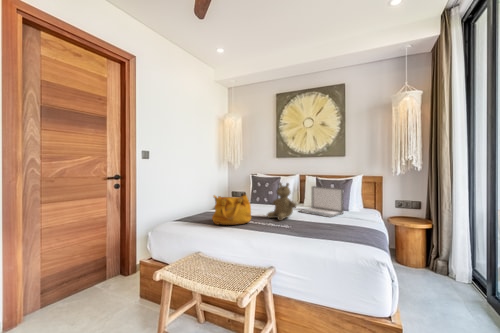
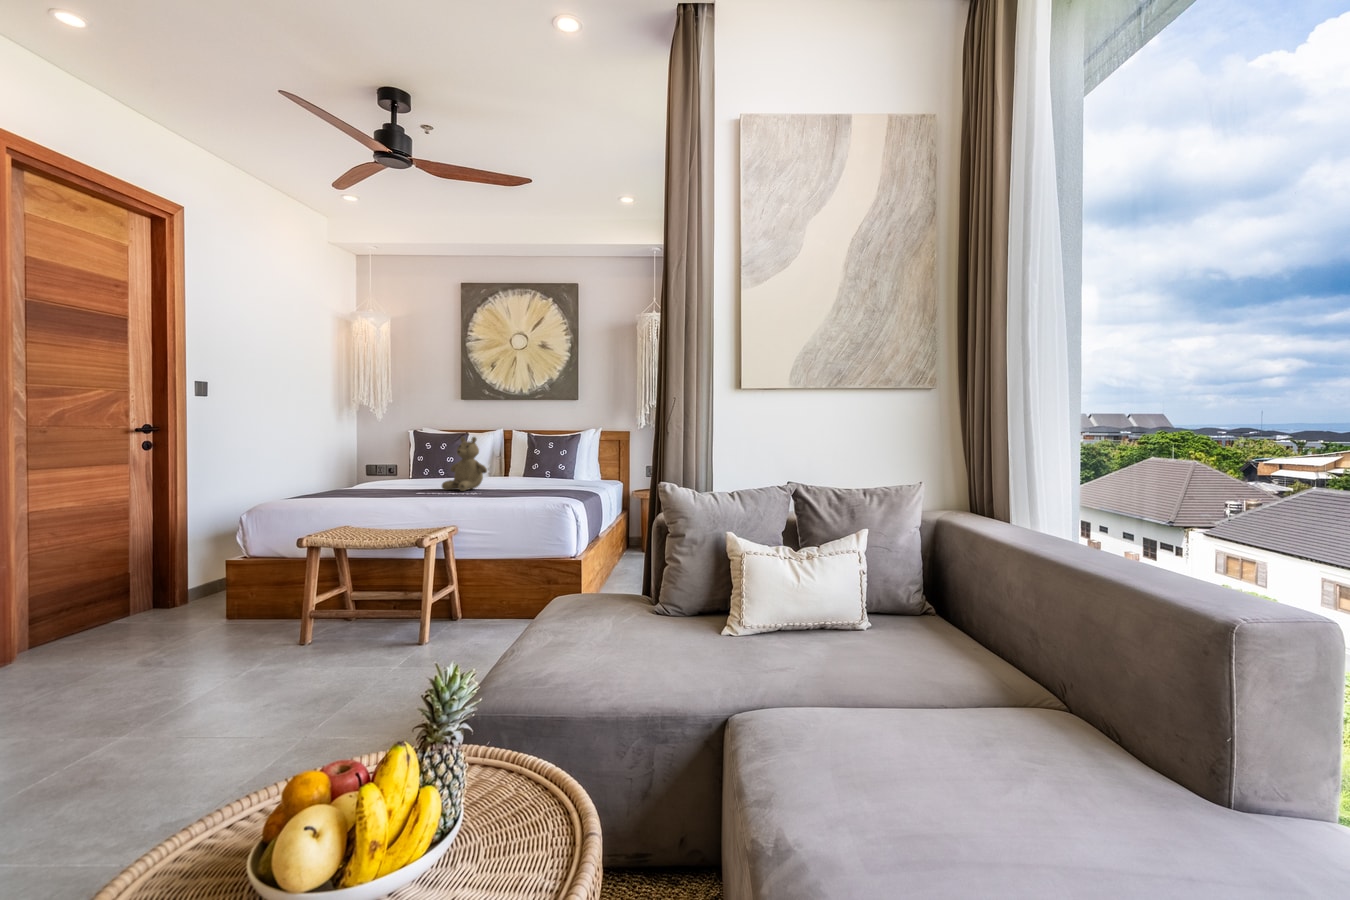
laptop: present [299,186,344,217] -> none [494,446,562,487]
handbag: present [212,193,251,225] -> none [353,450,417,497]

